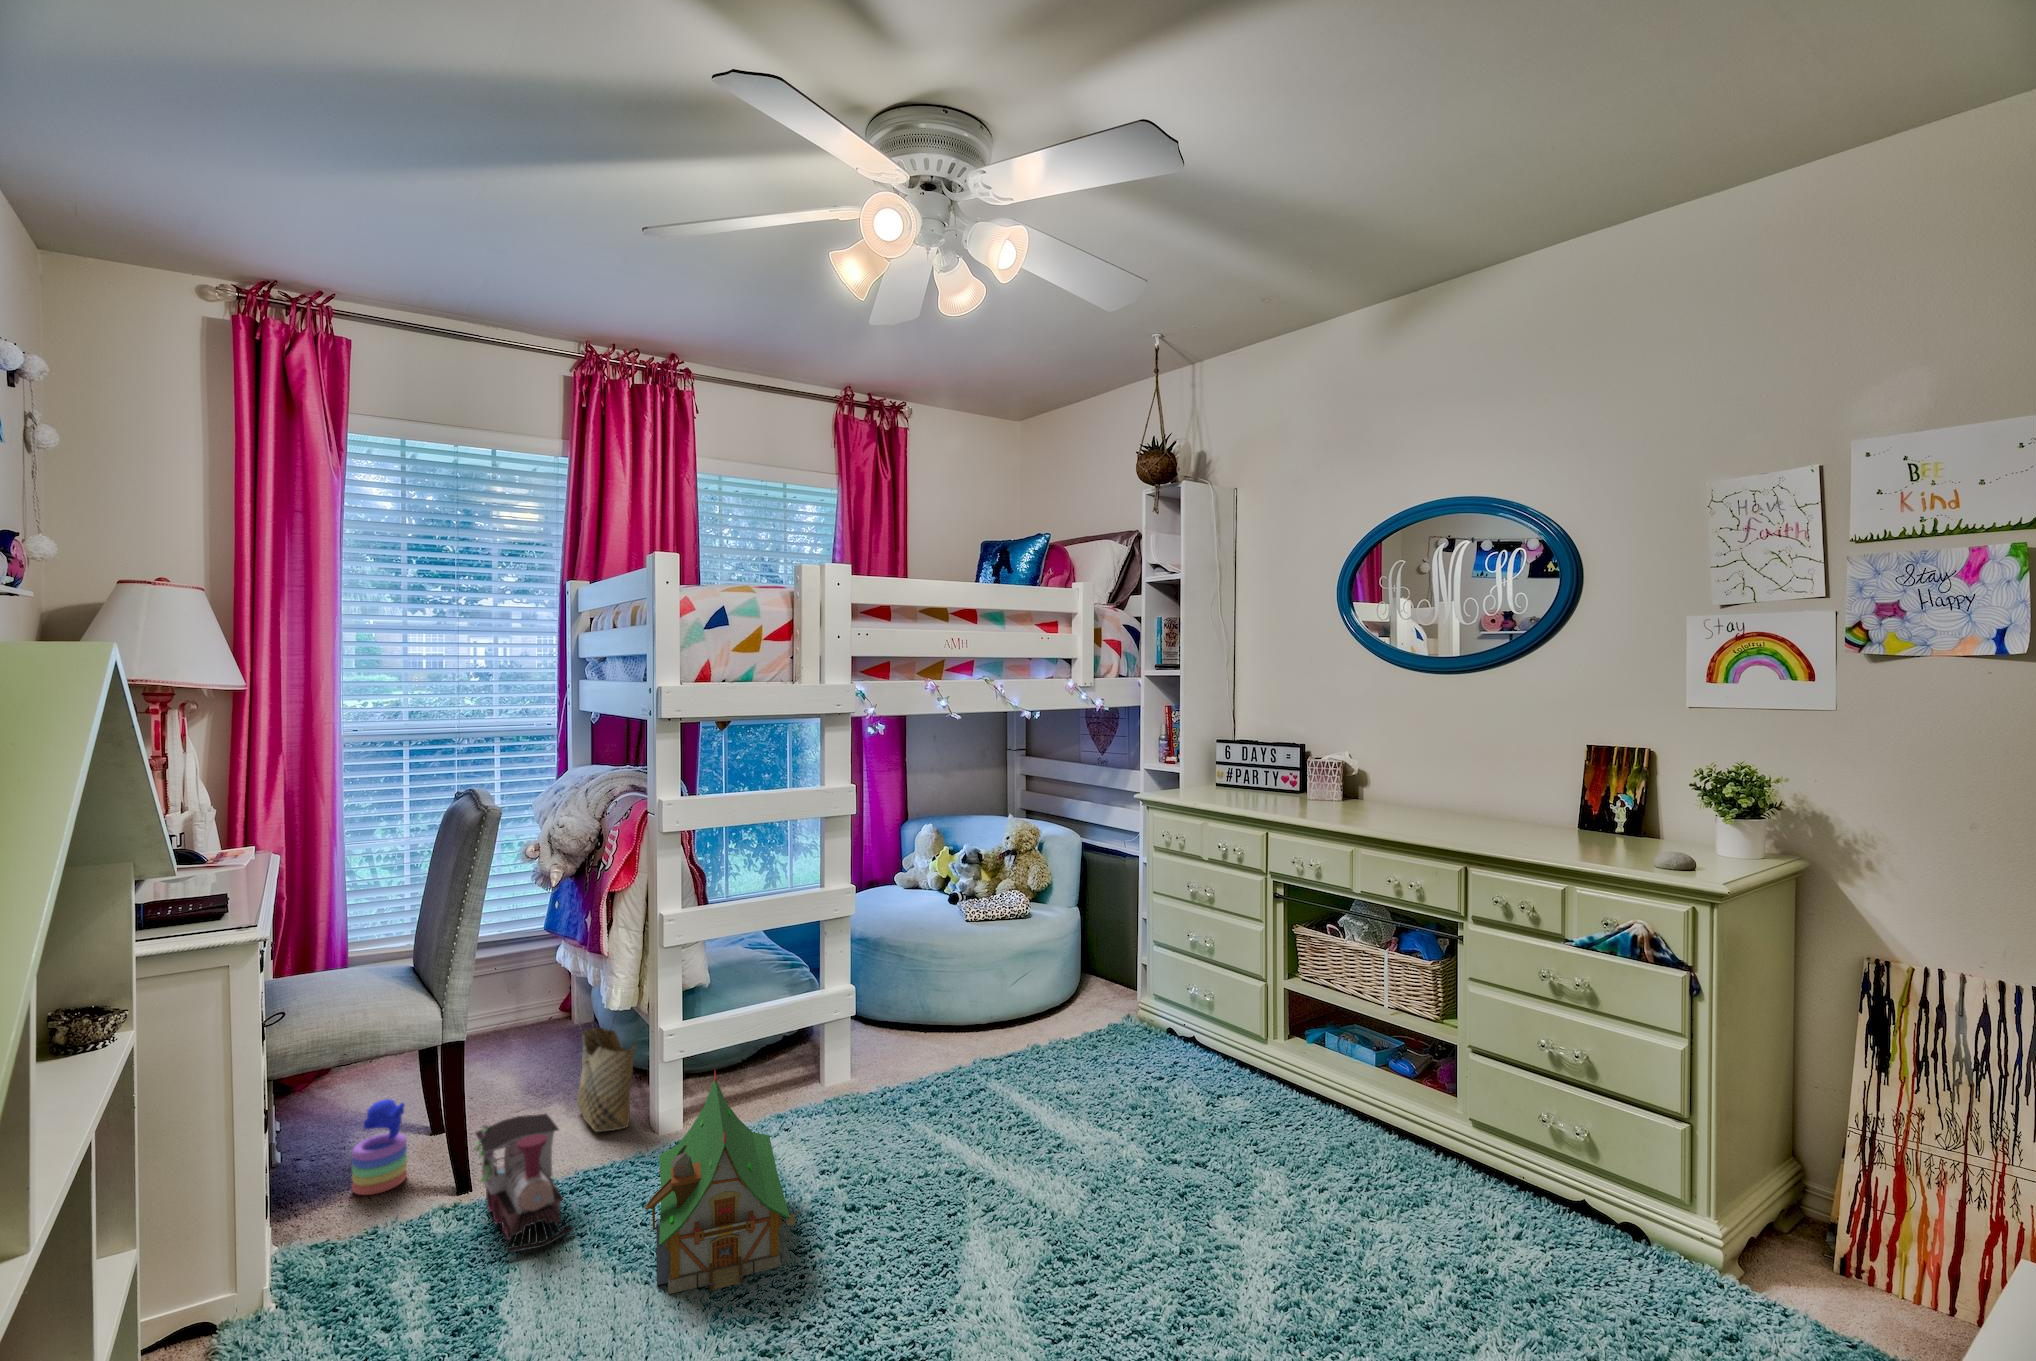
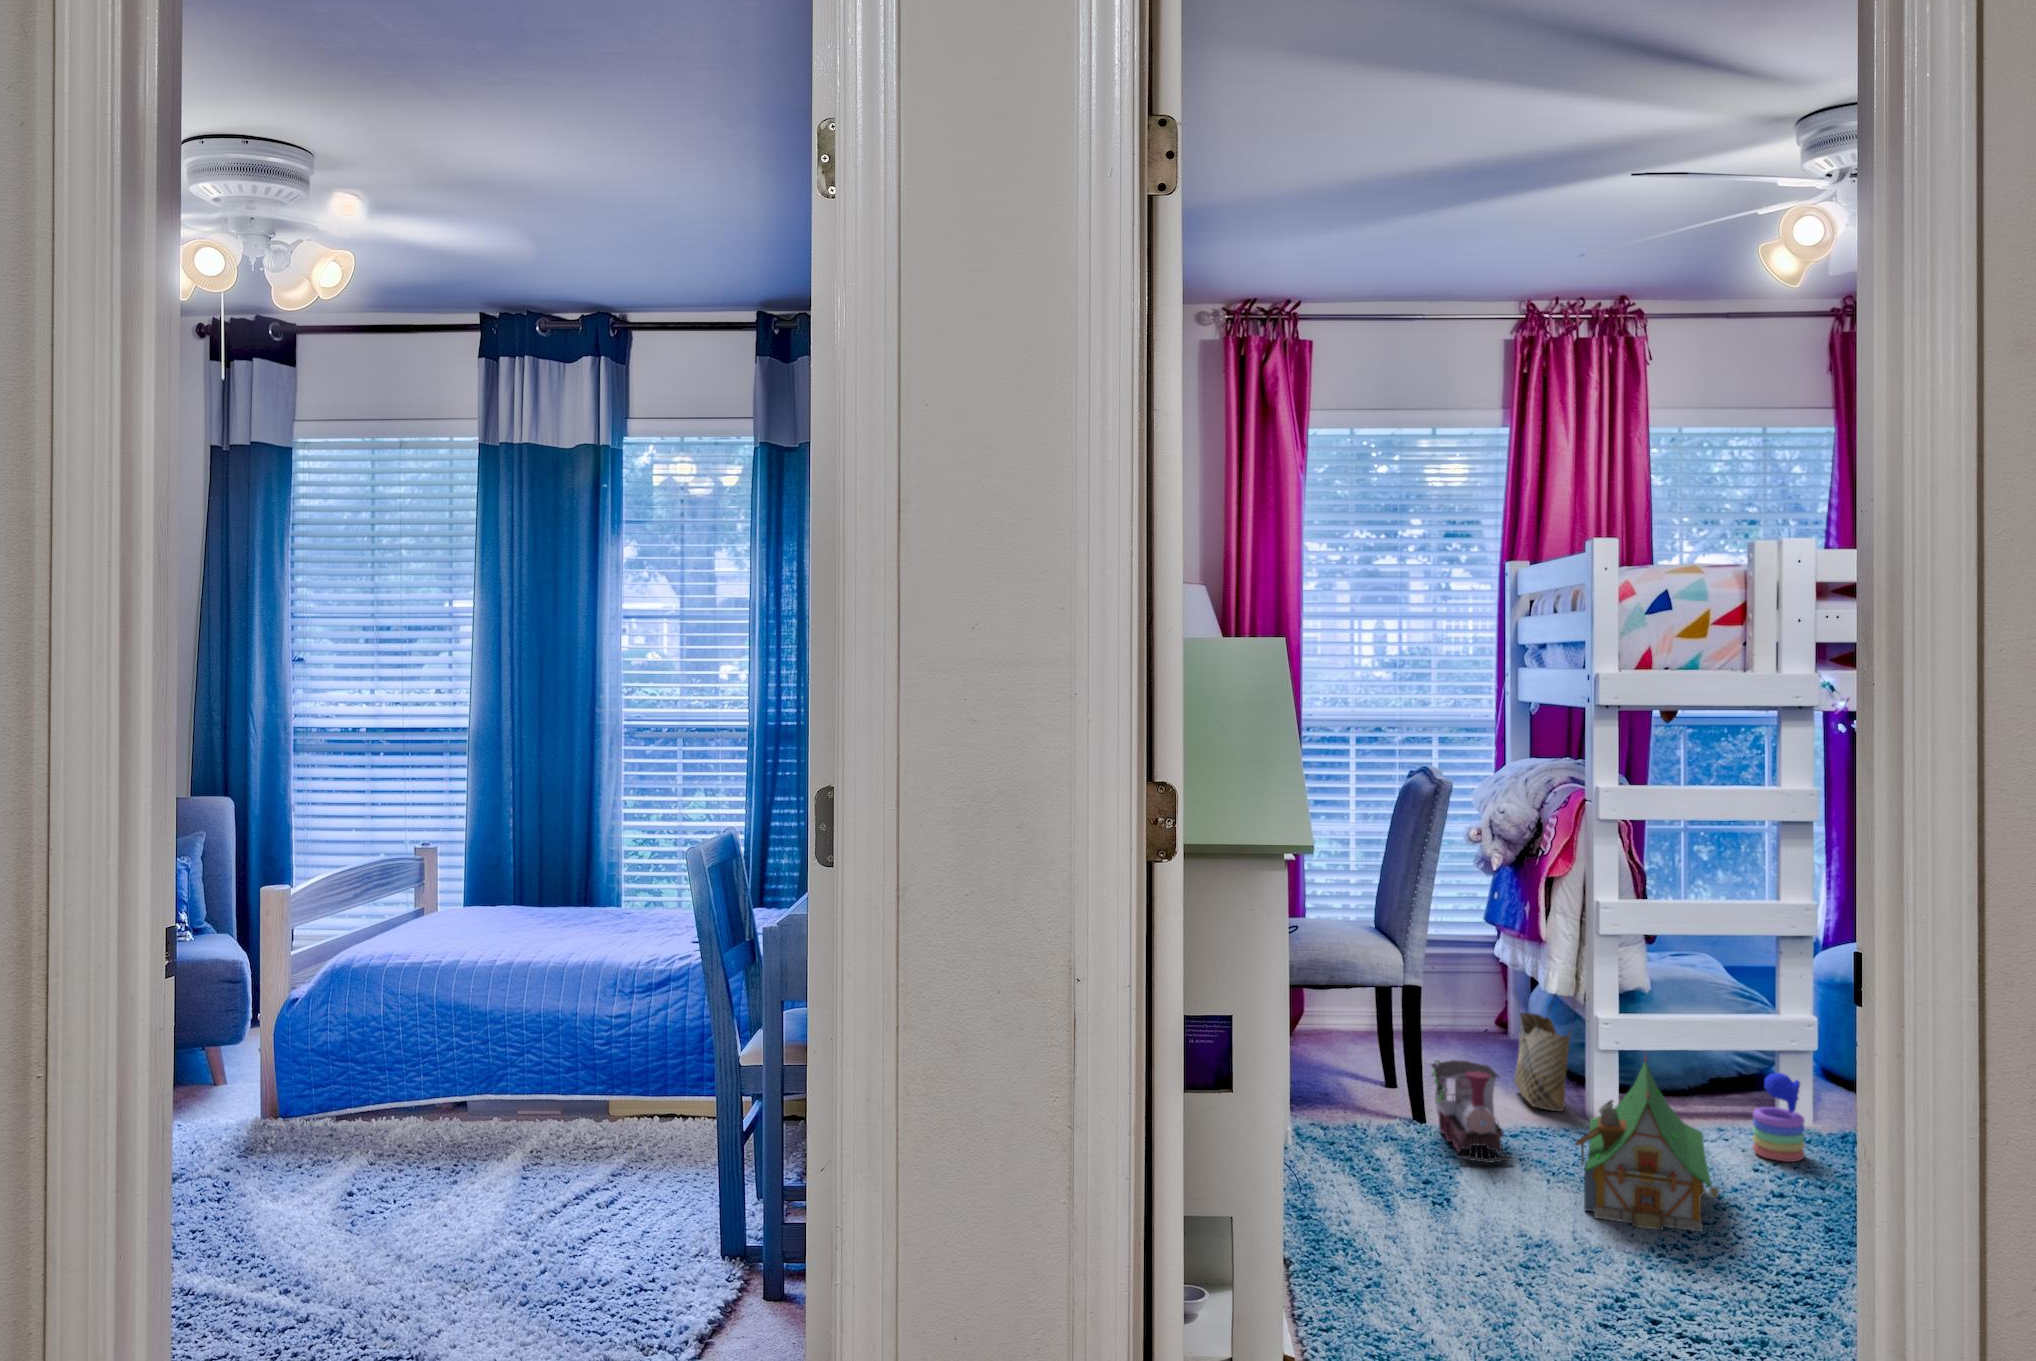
stacking toy: present [352,1099,407,1195] -> present [1752,1073,1805,1162]

